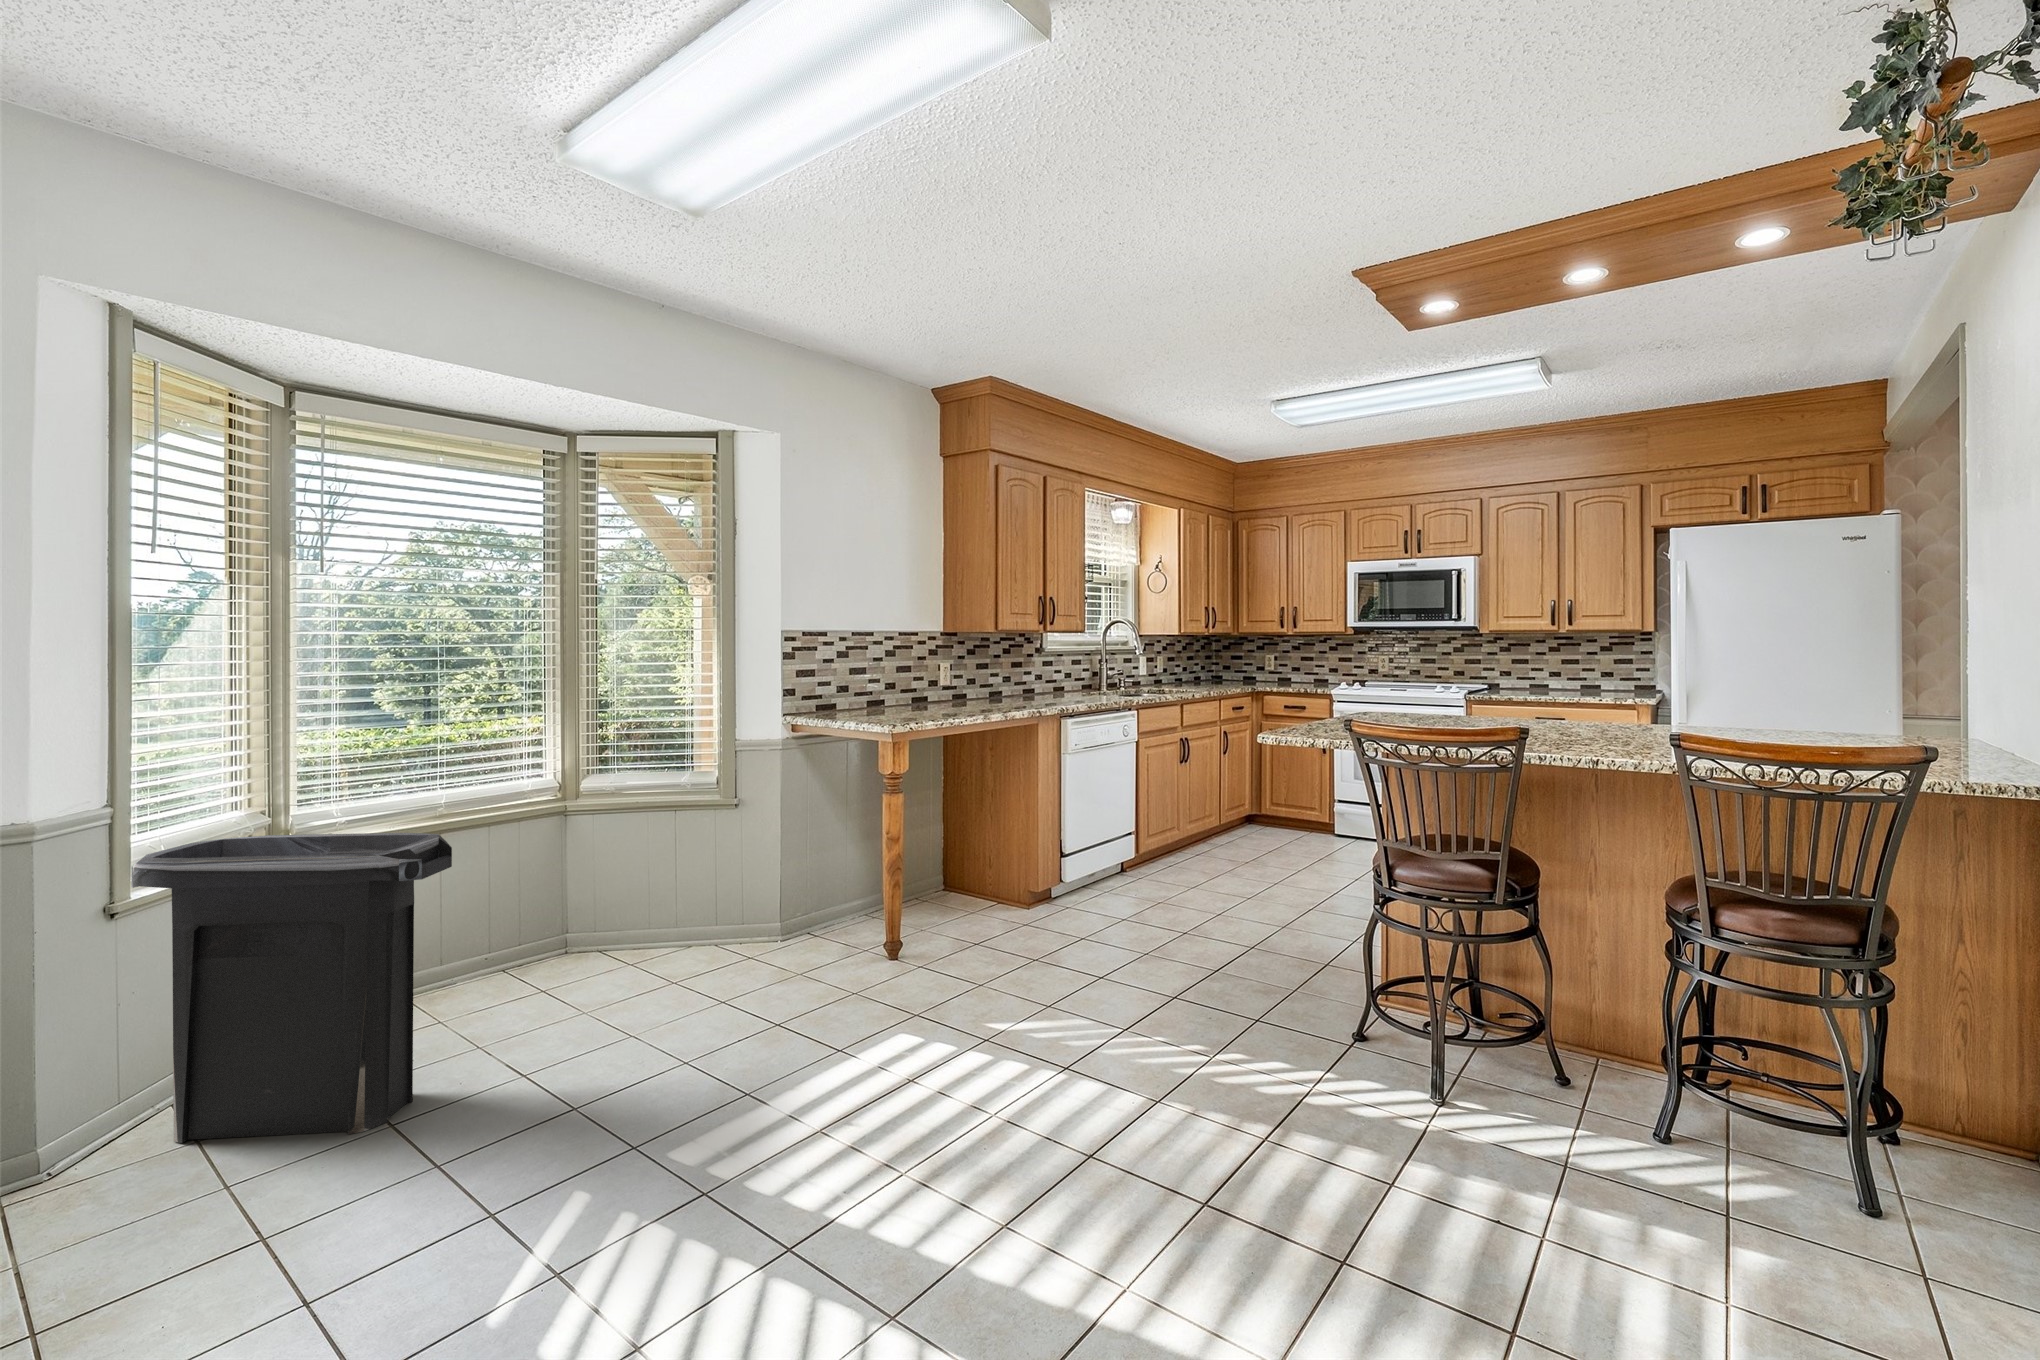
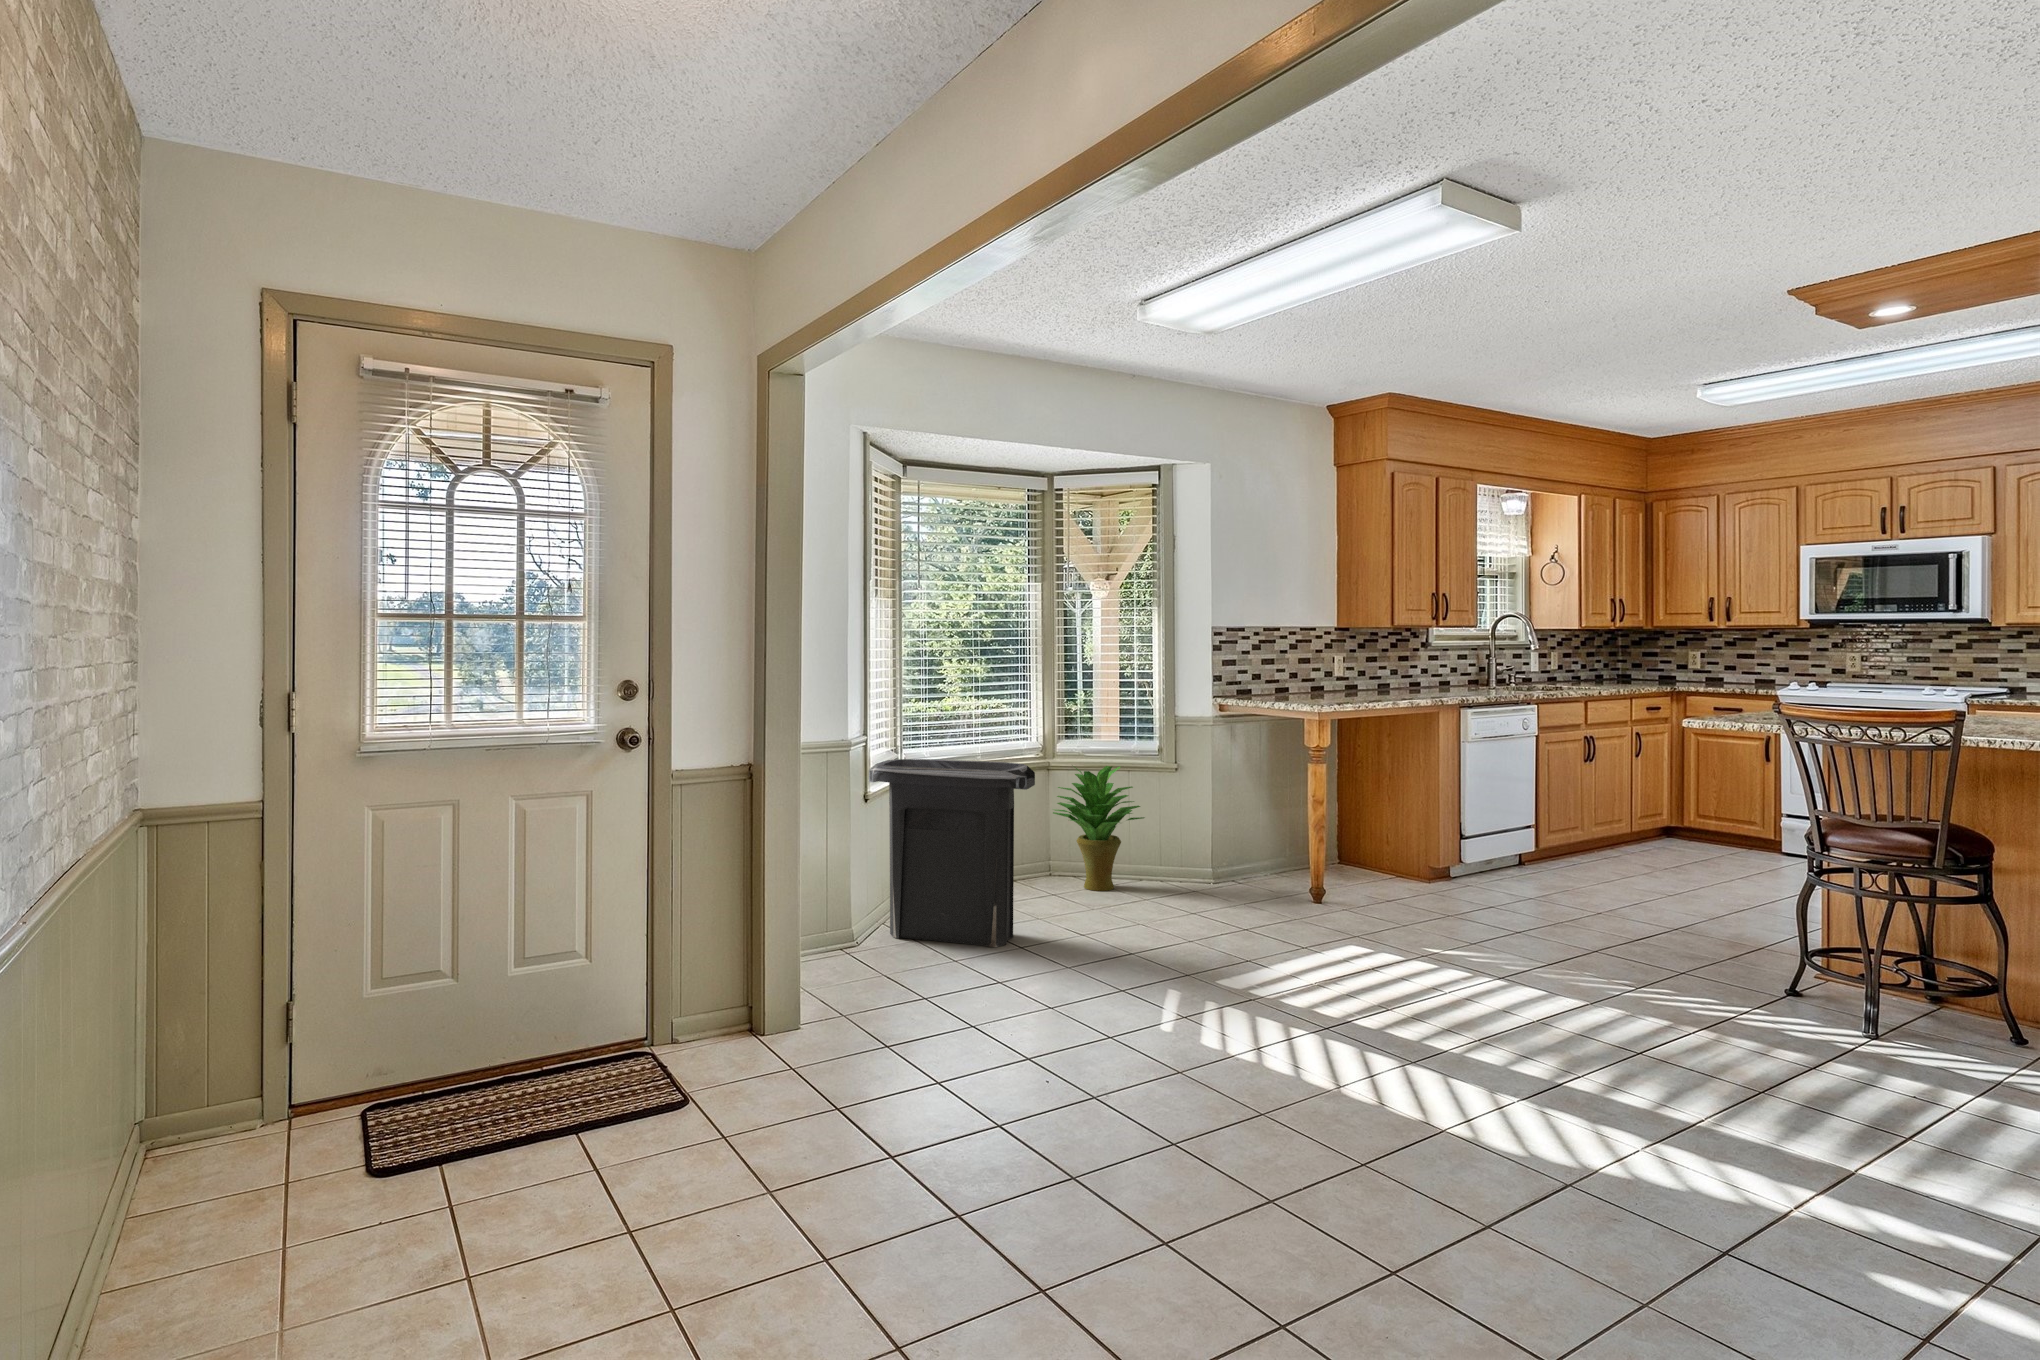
potted plant: none [546,810,684,980] -> present [1053,766,1145,891]

